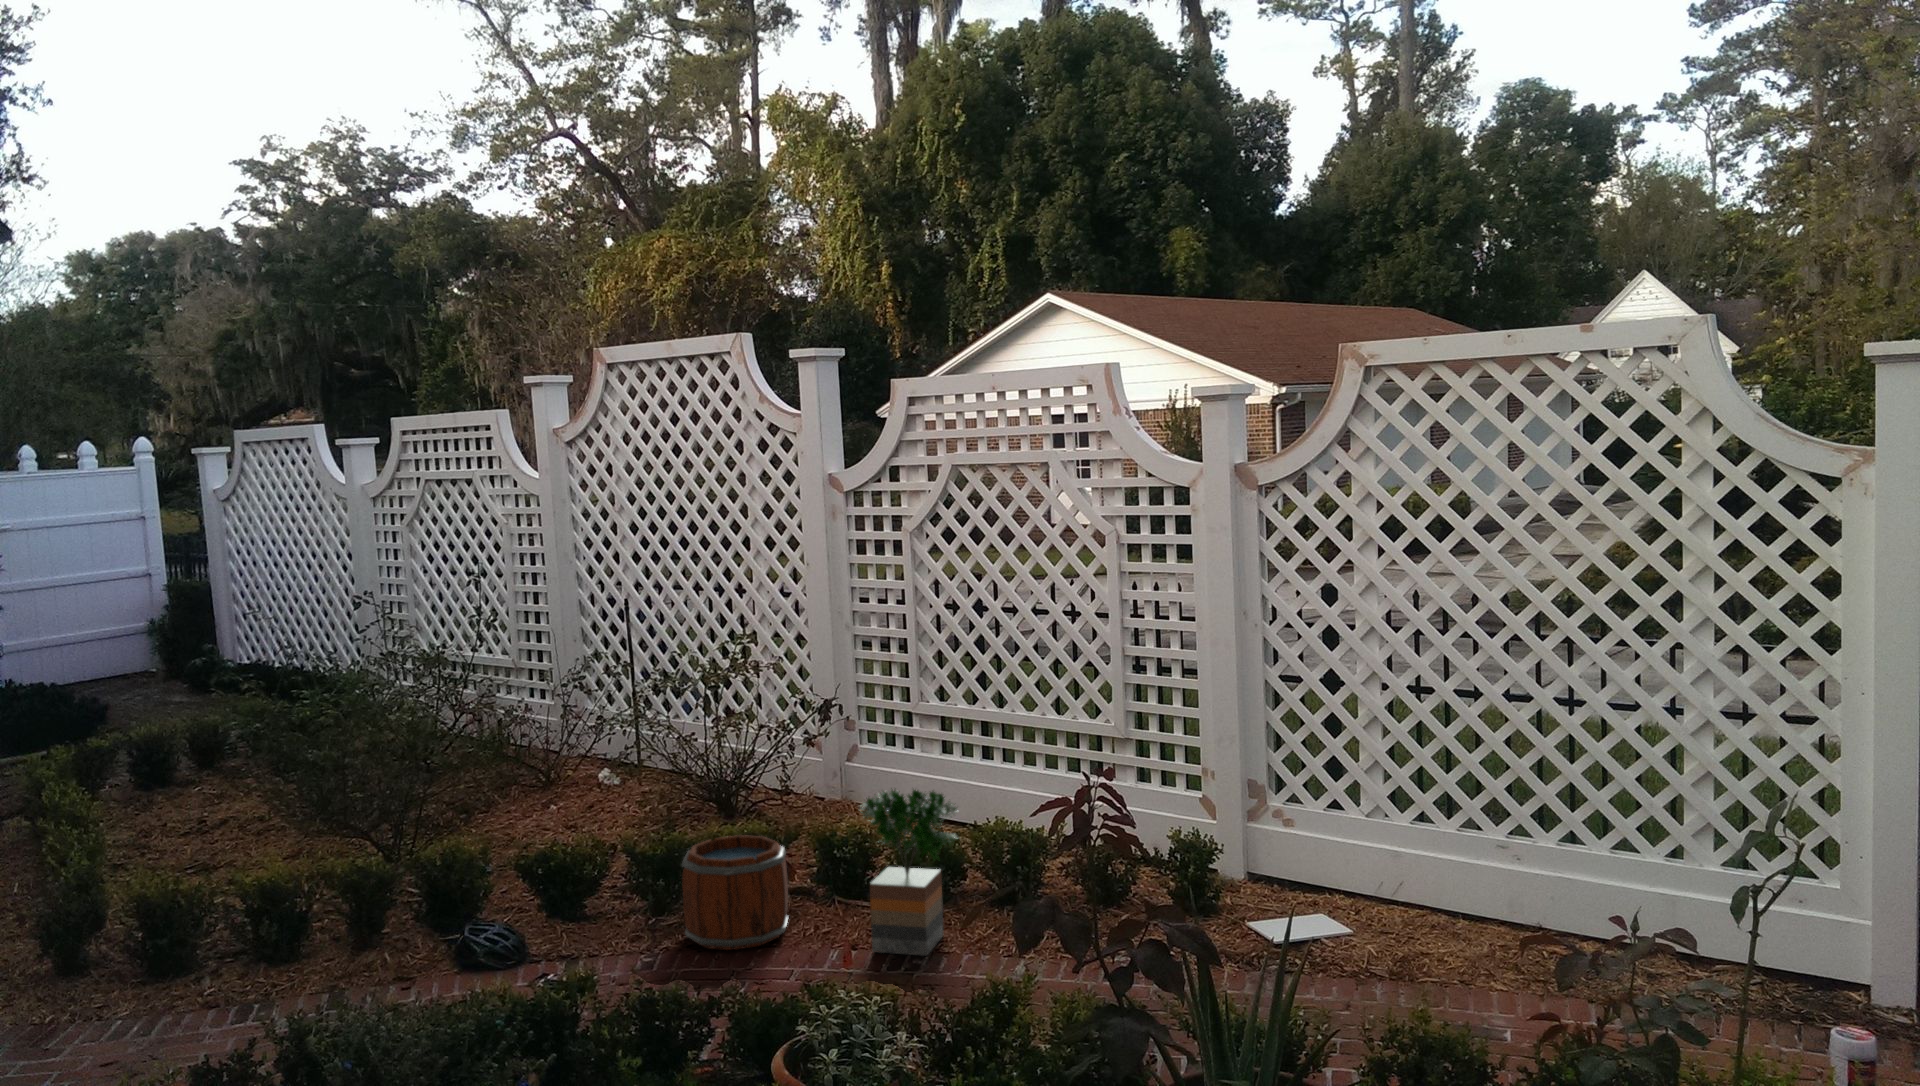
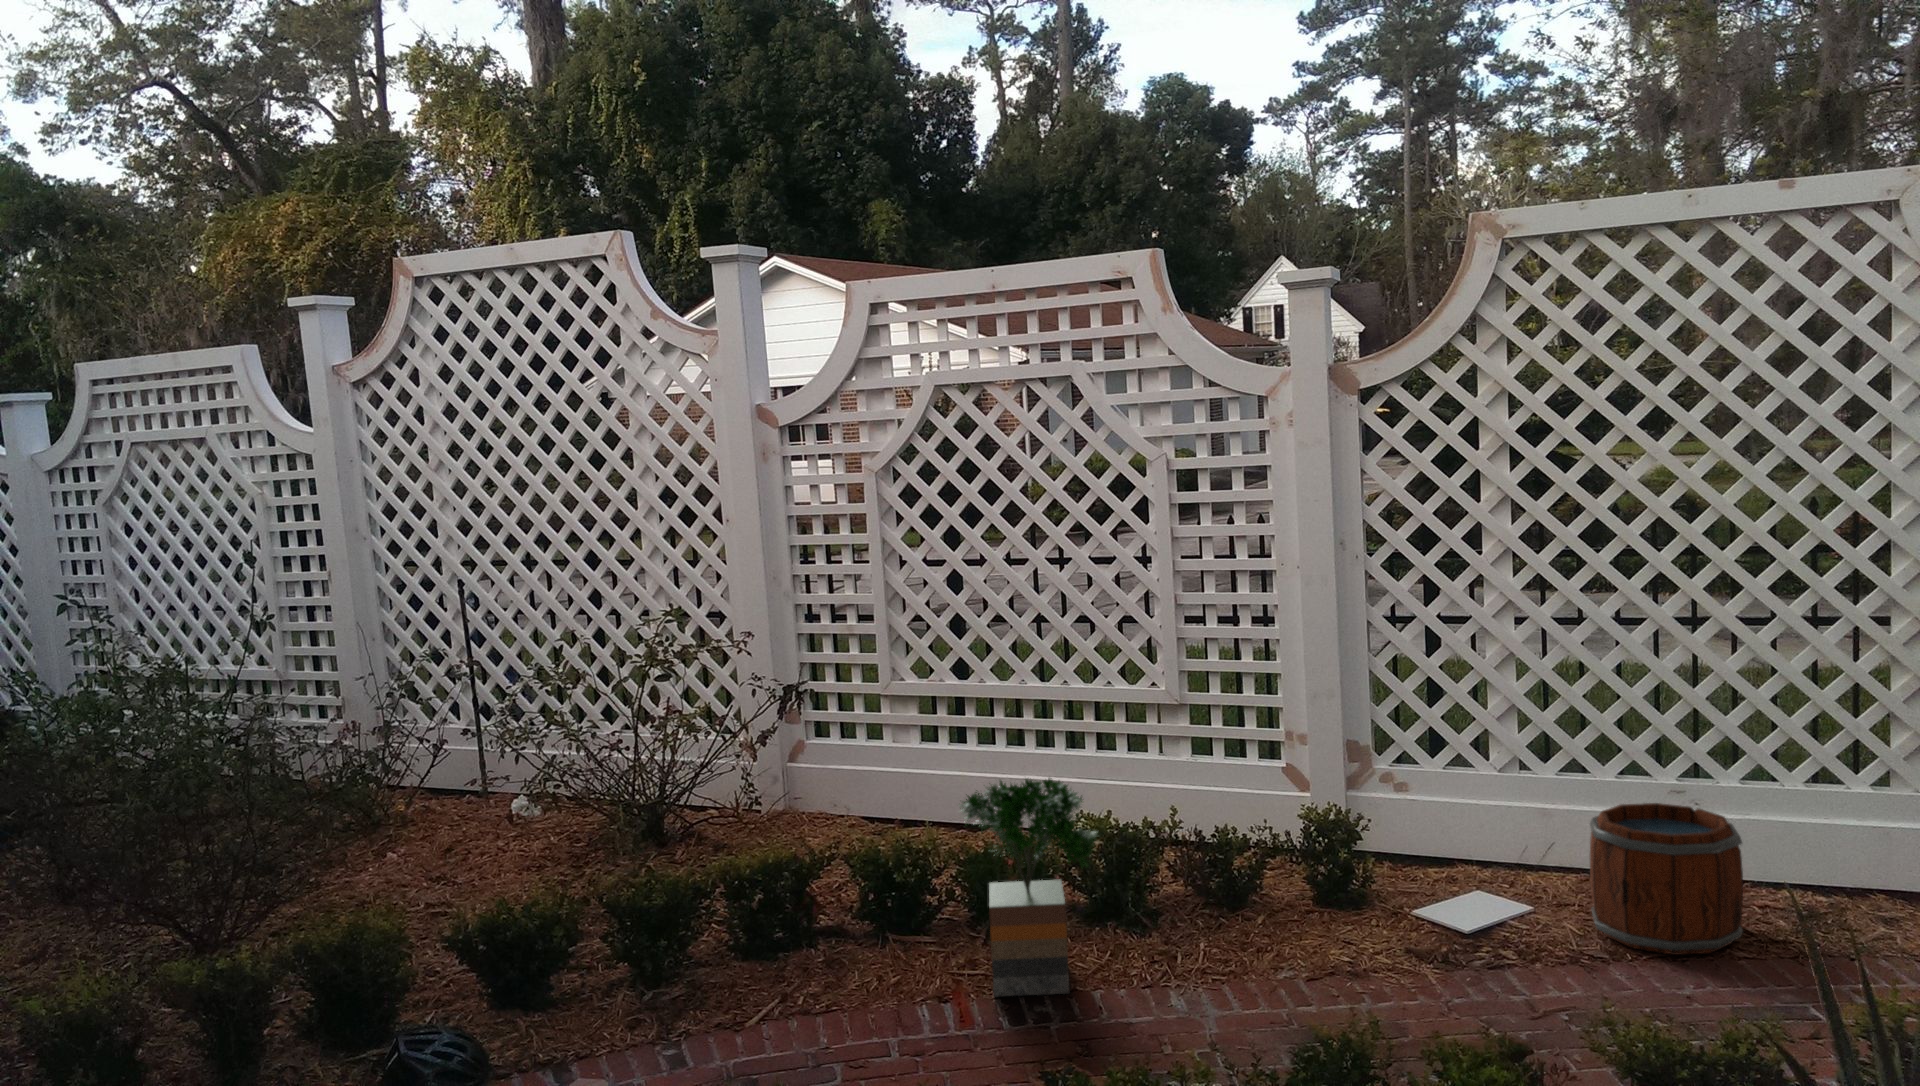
bucket: present [682,835,789,950] -> present [1590,803,1743,955]

